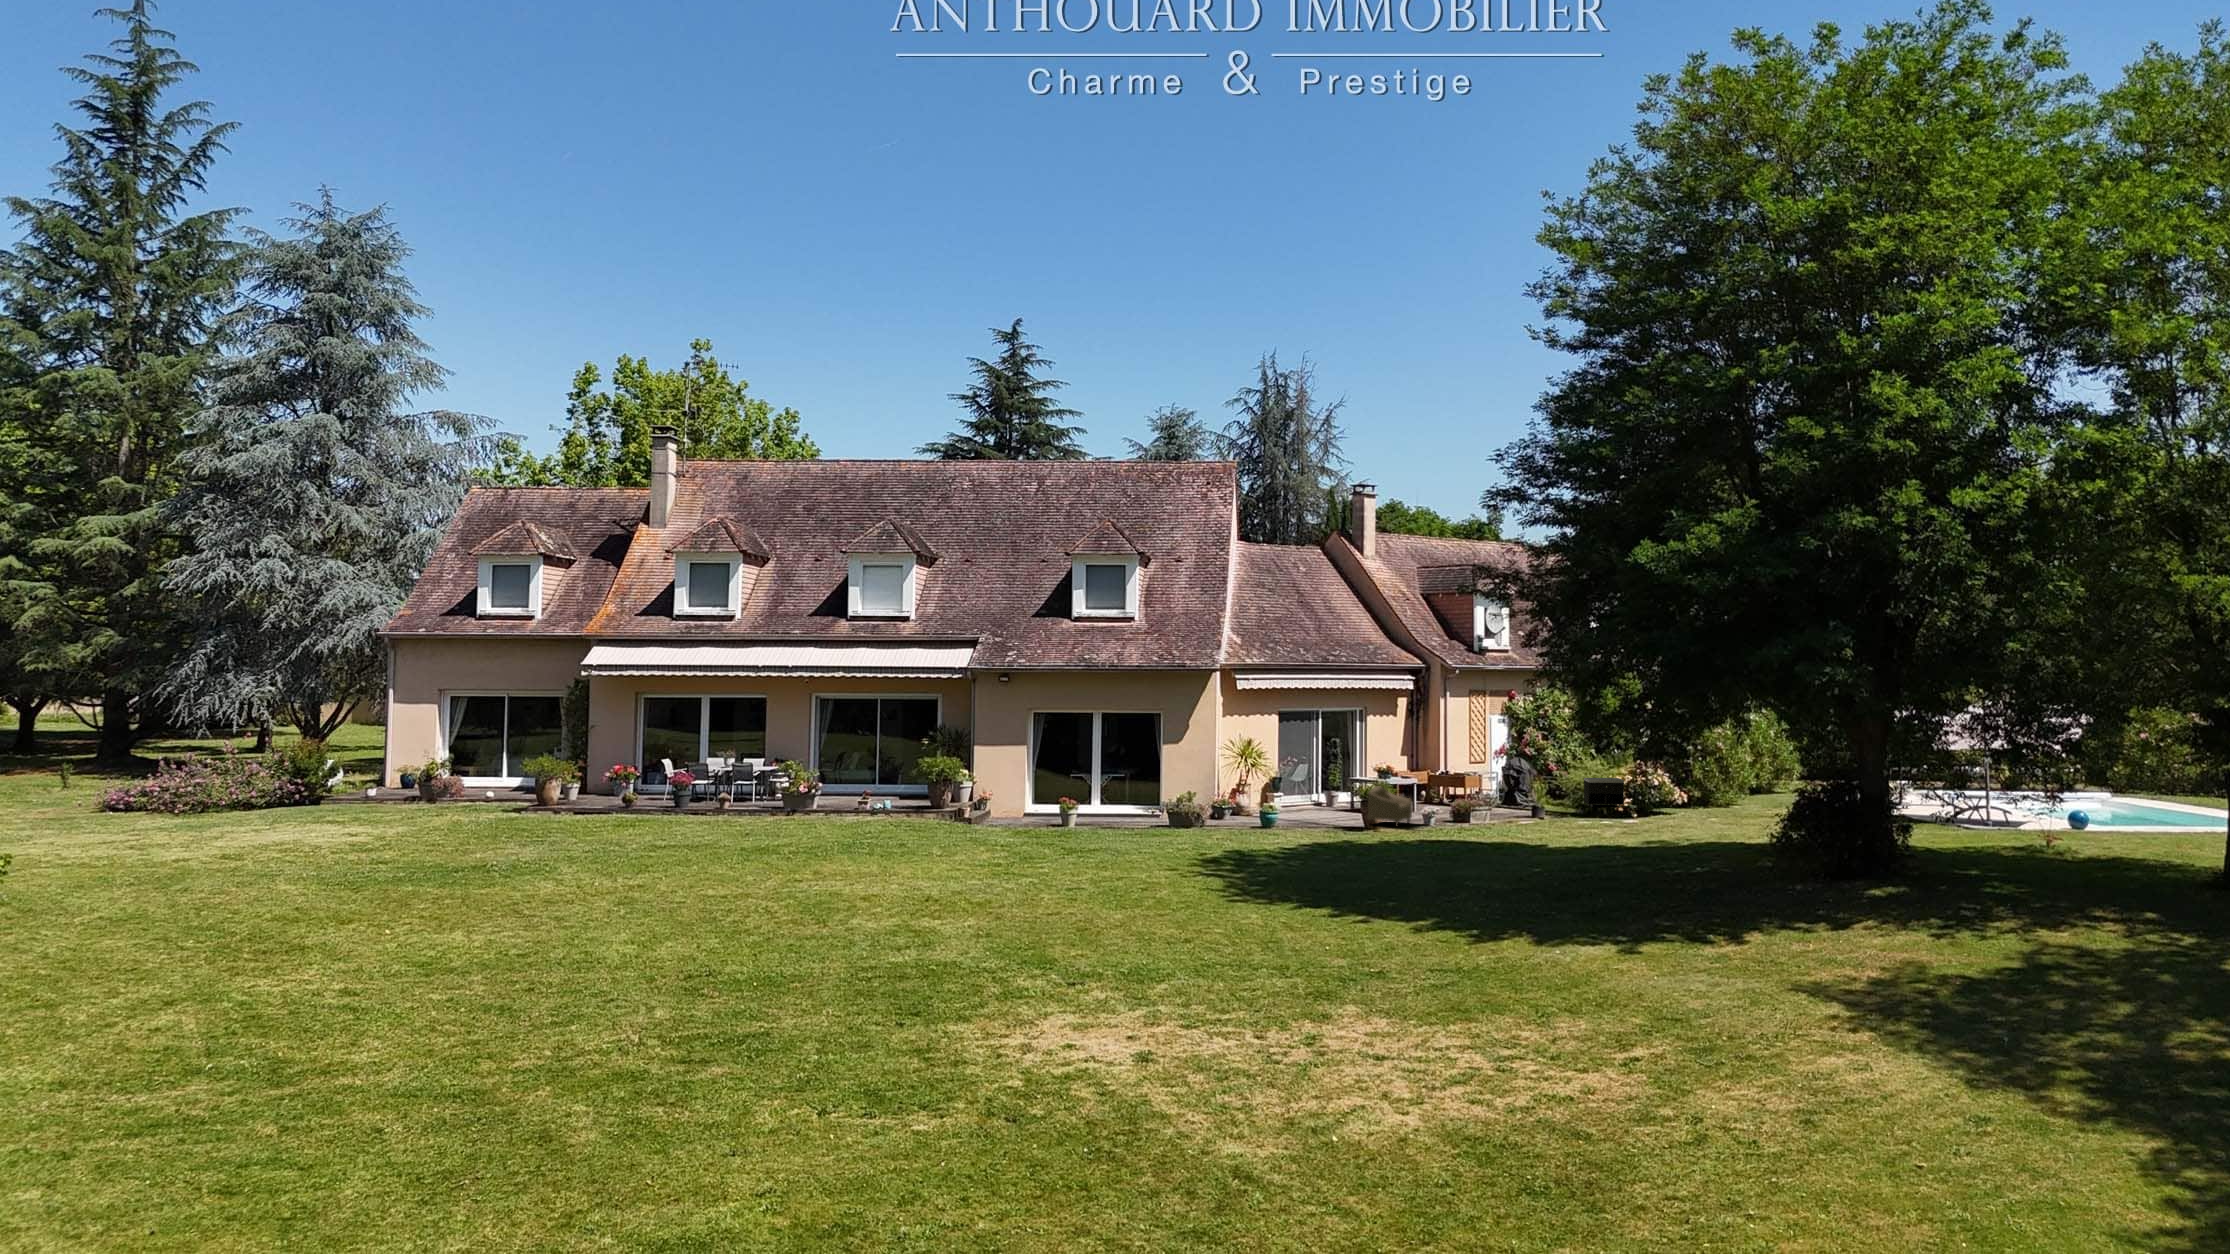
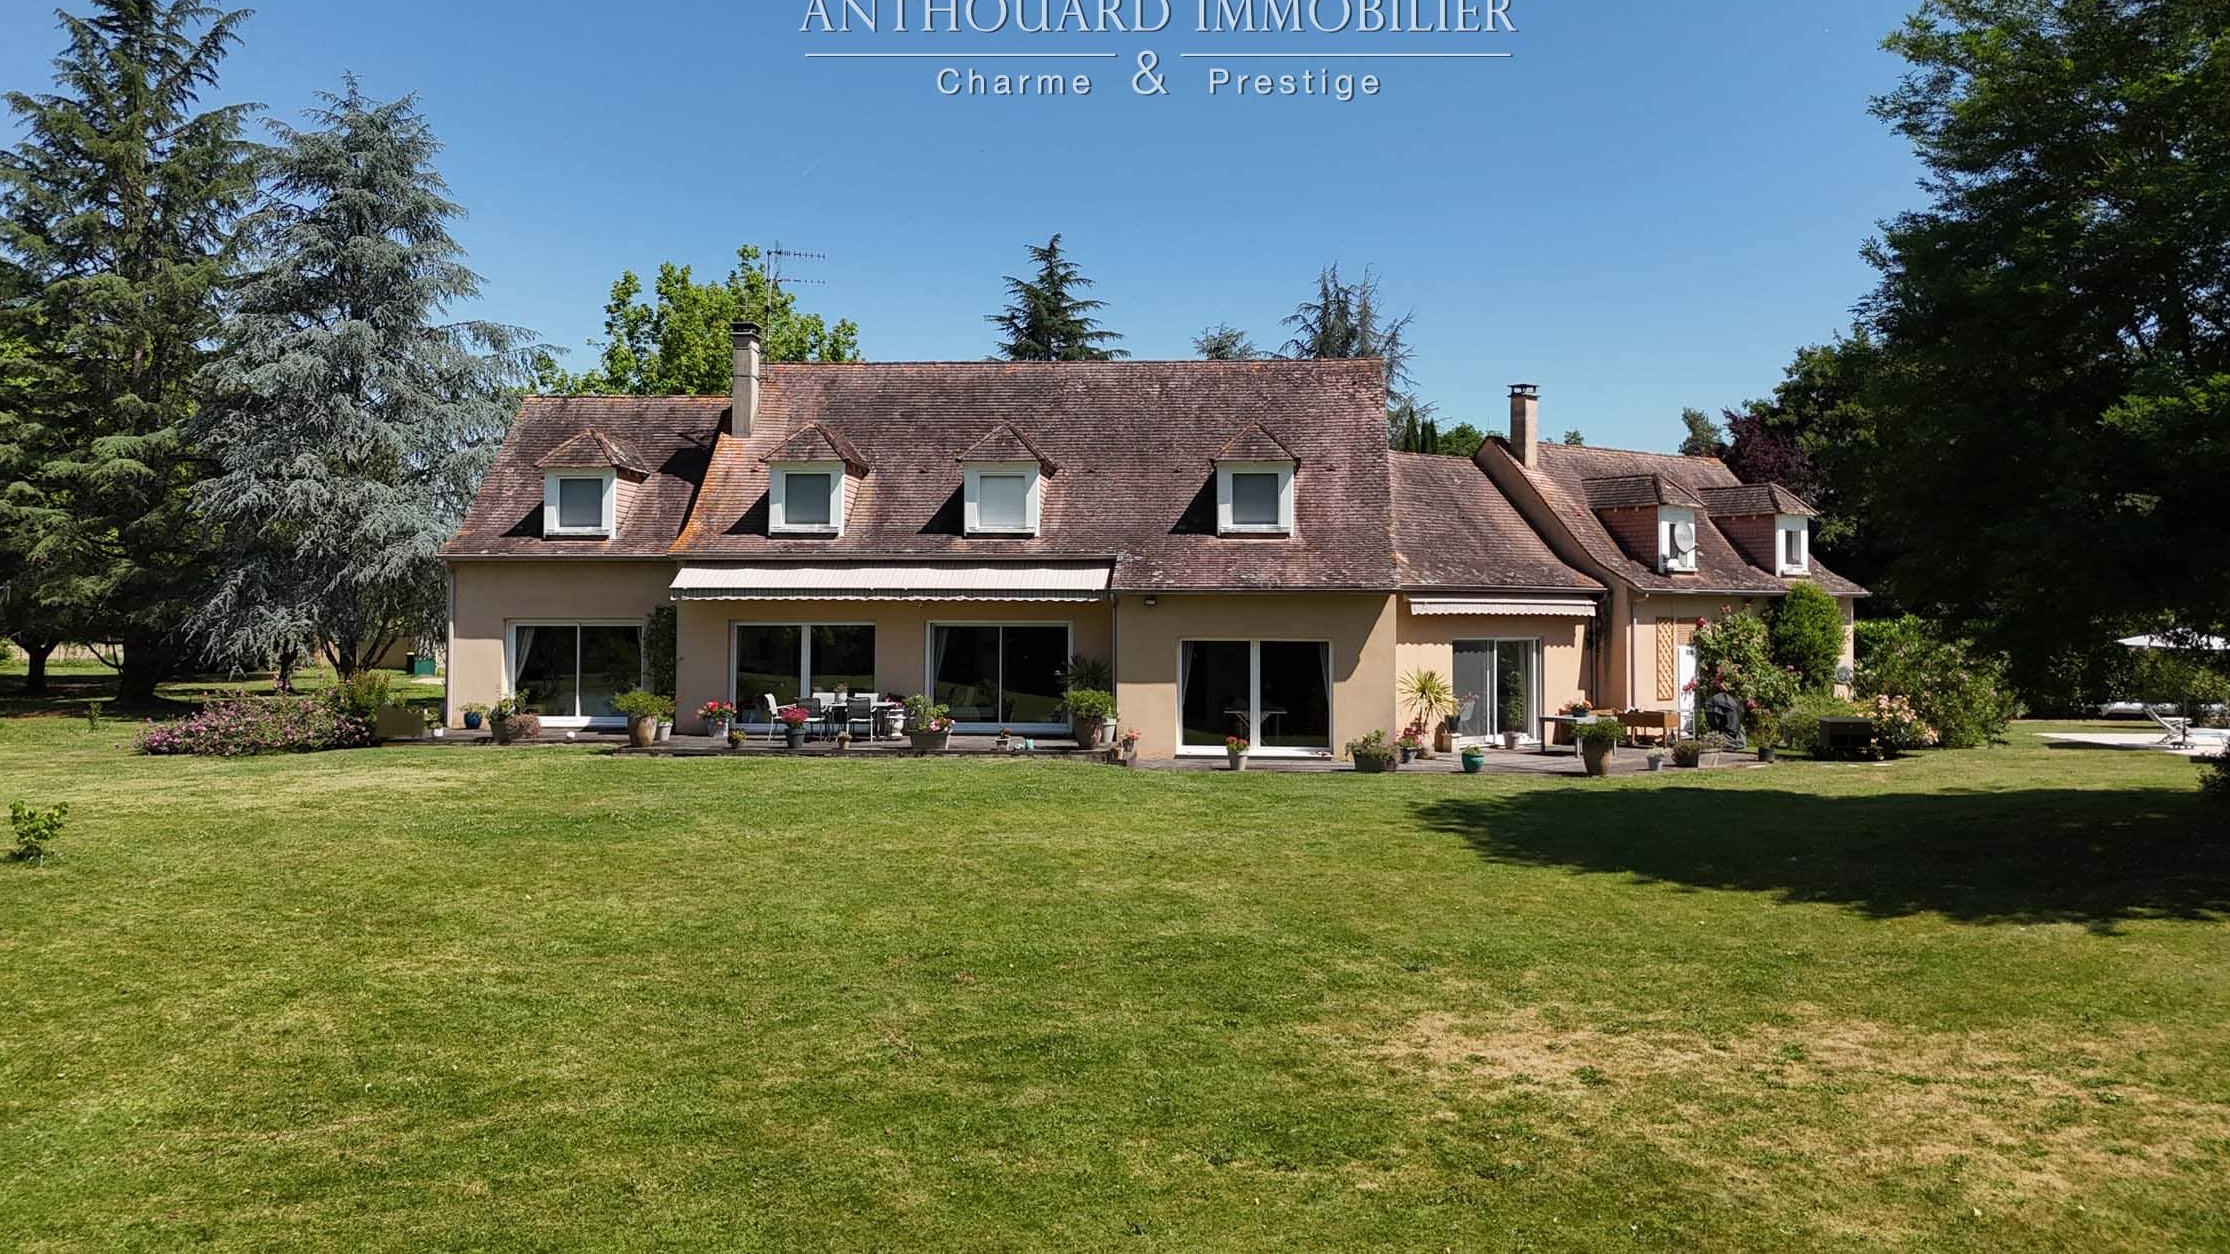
chair: present [1368,786,1412,826] -> present [376,703,425,742]

